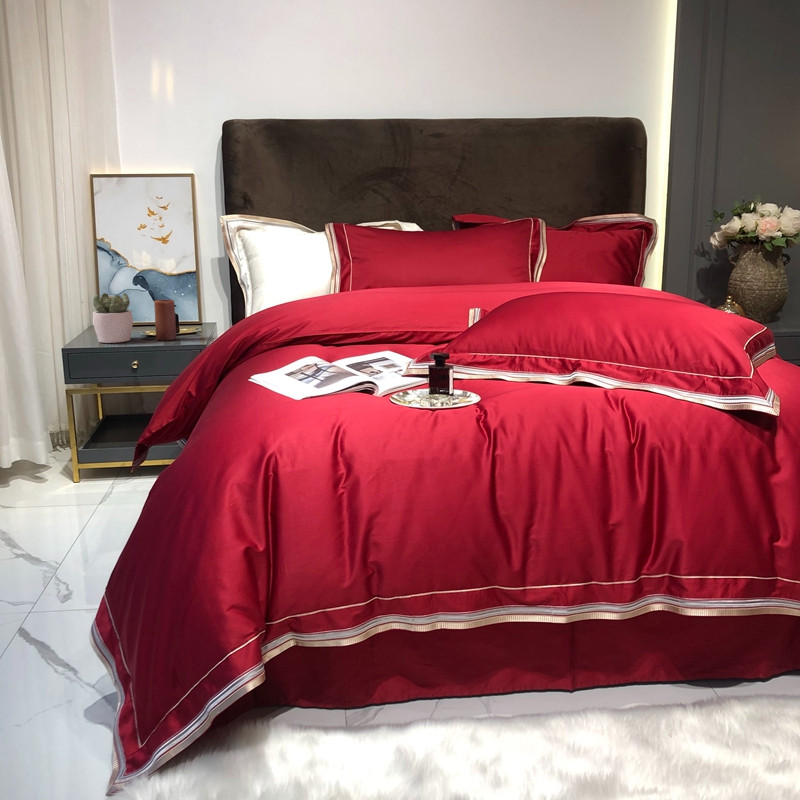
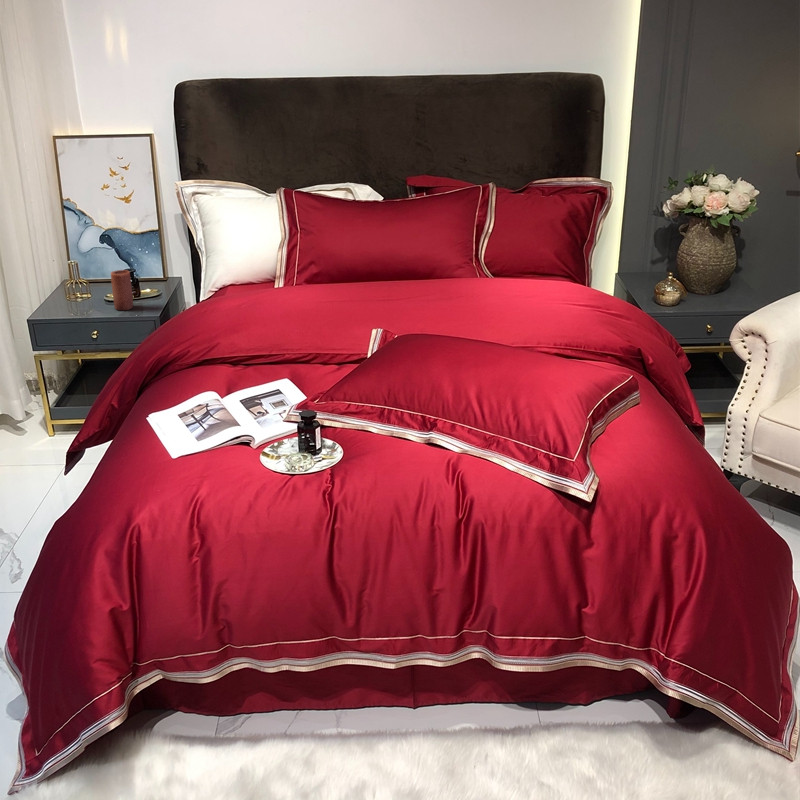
succulent plant: present [93,293,133,343] -> none [53,263,93,313]

